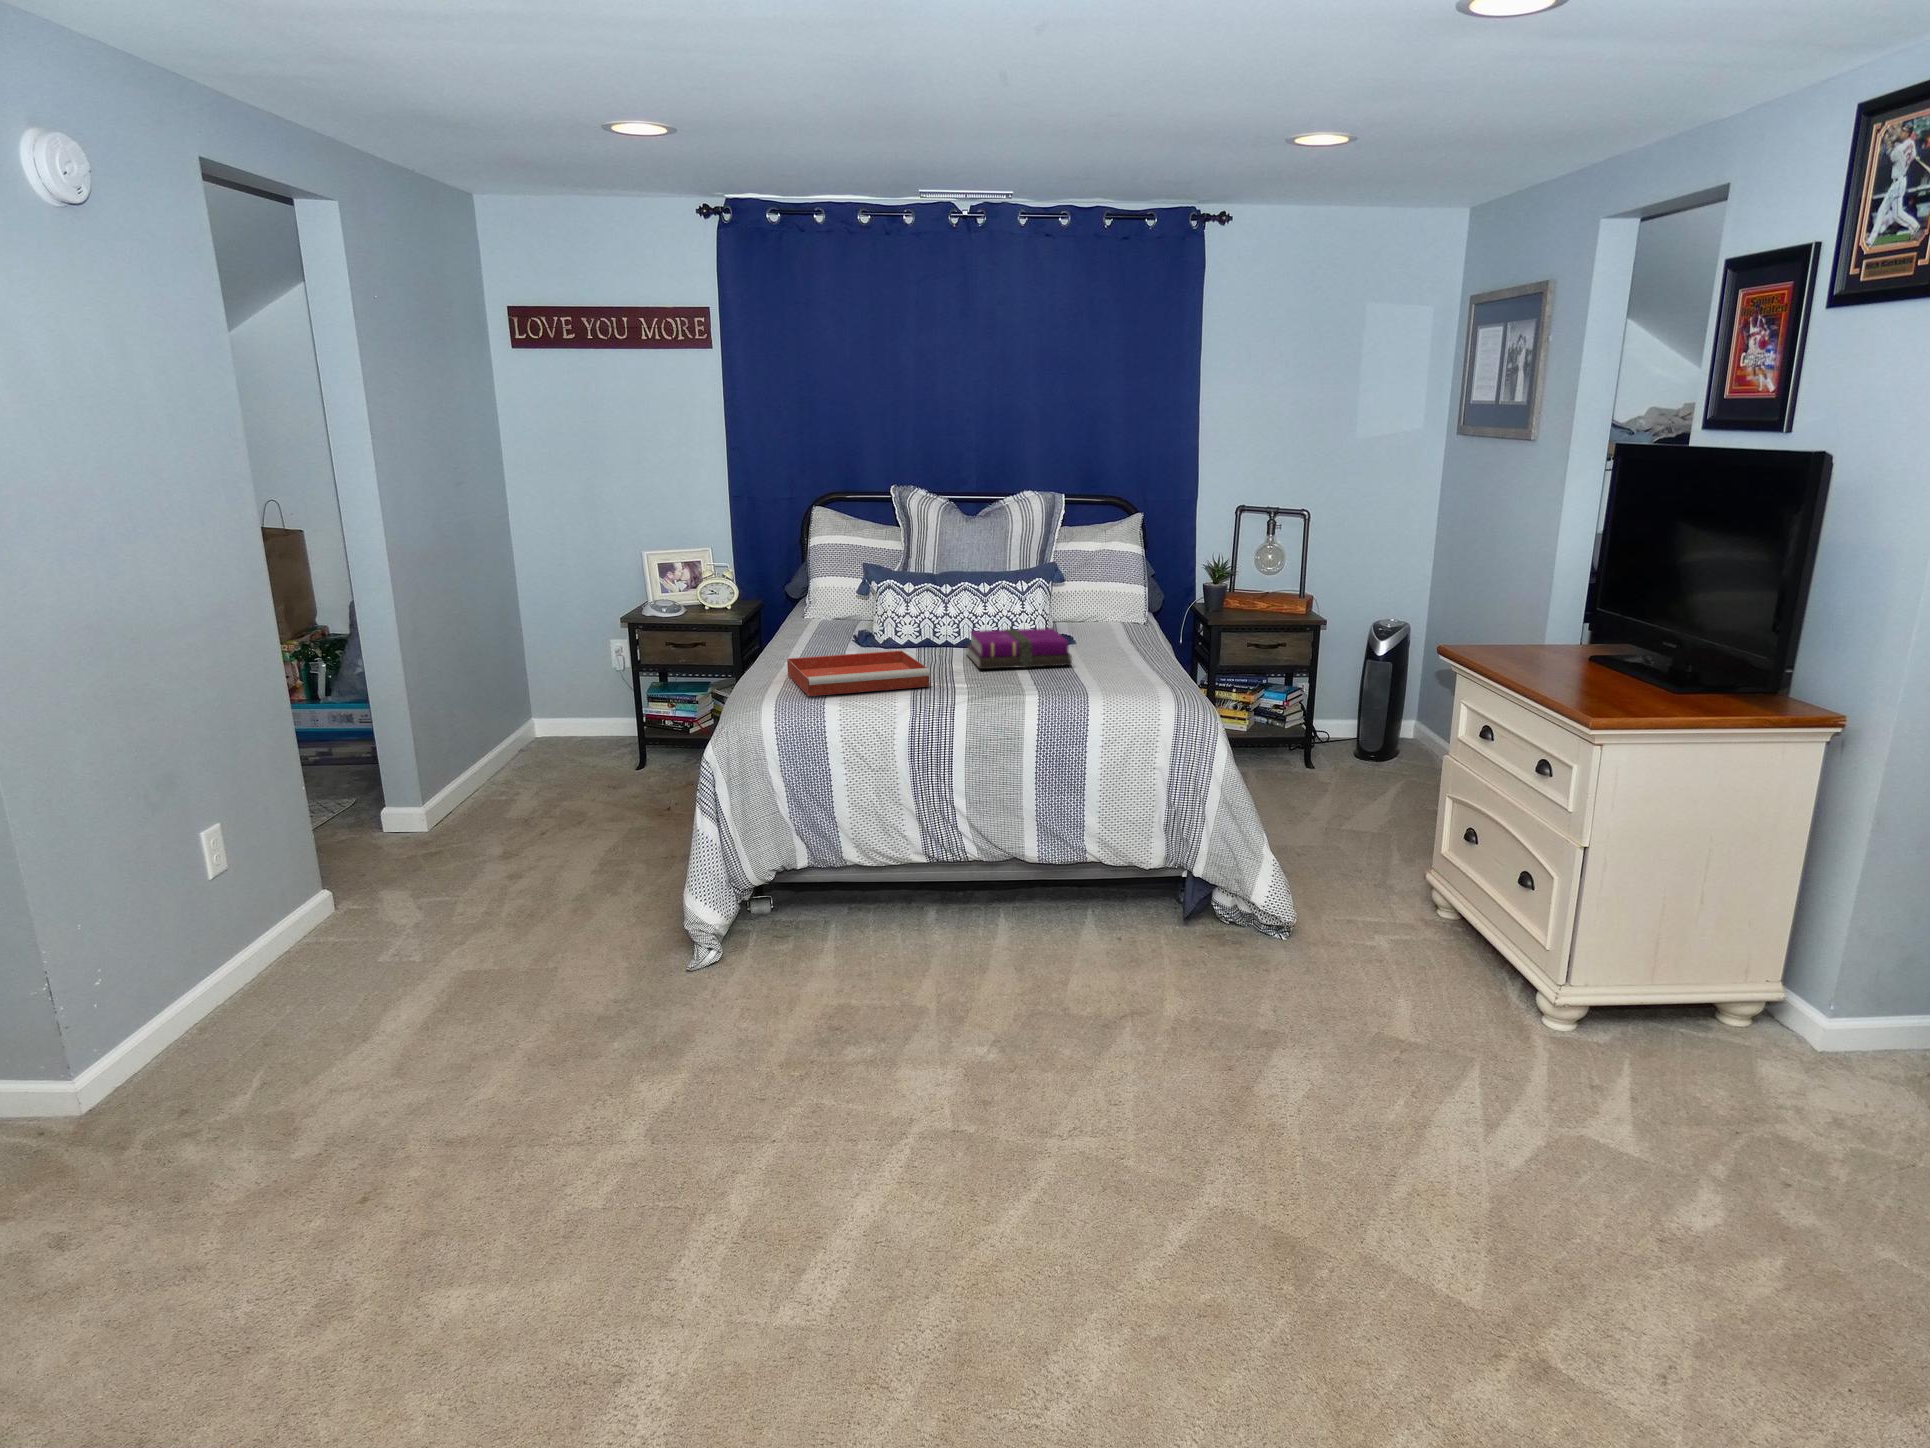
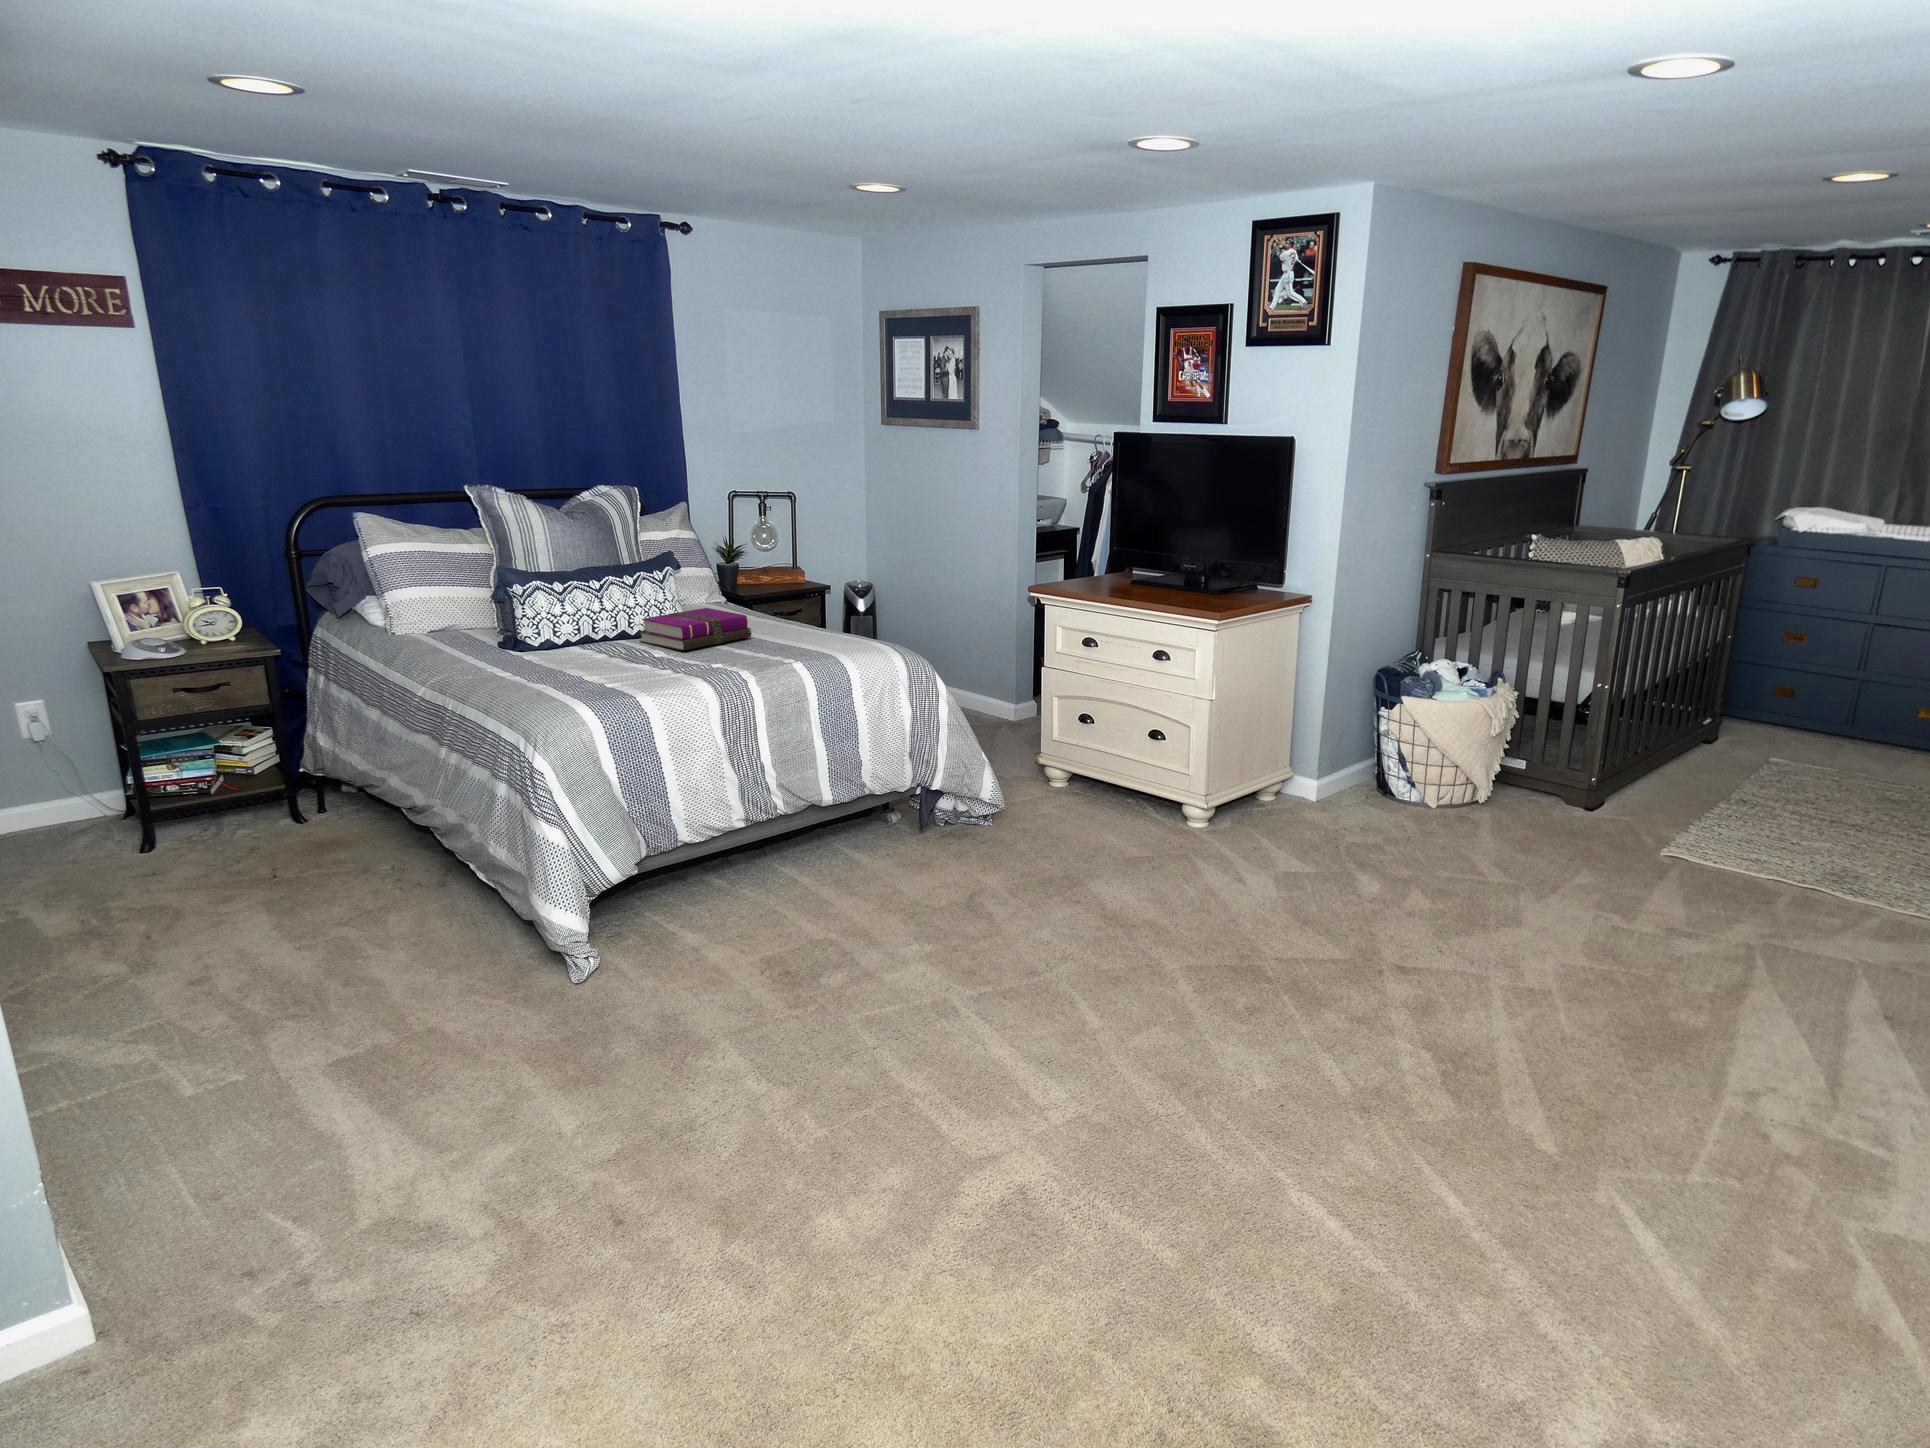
tray: present [787,651,930,696] -> none [508,644,673,695]

